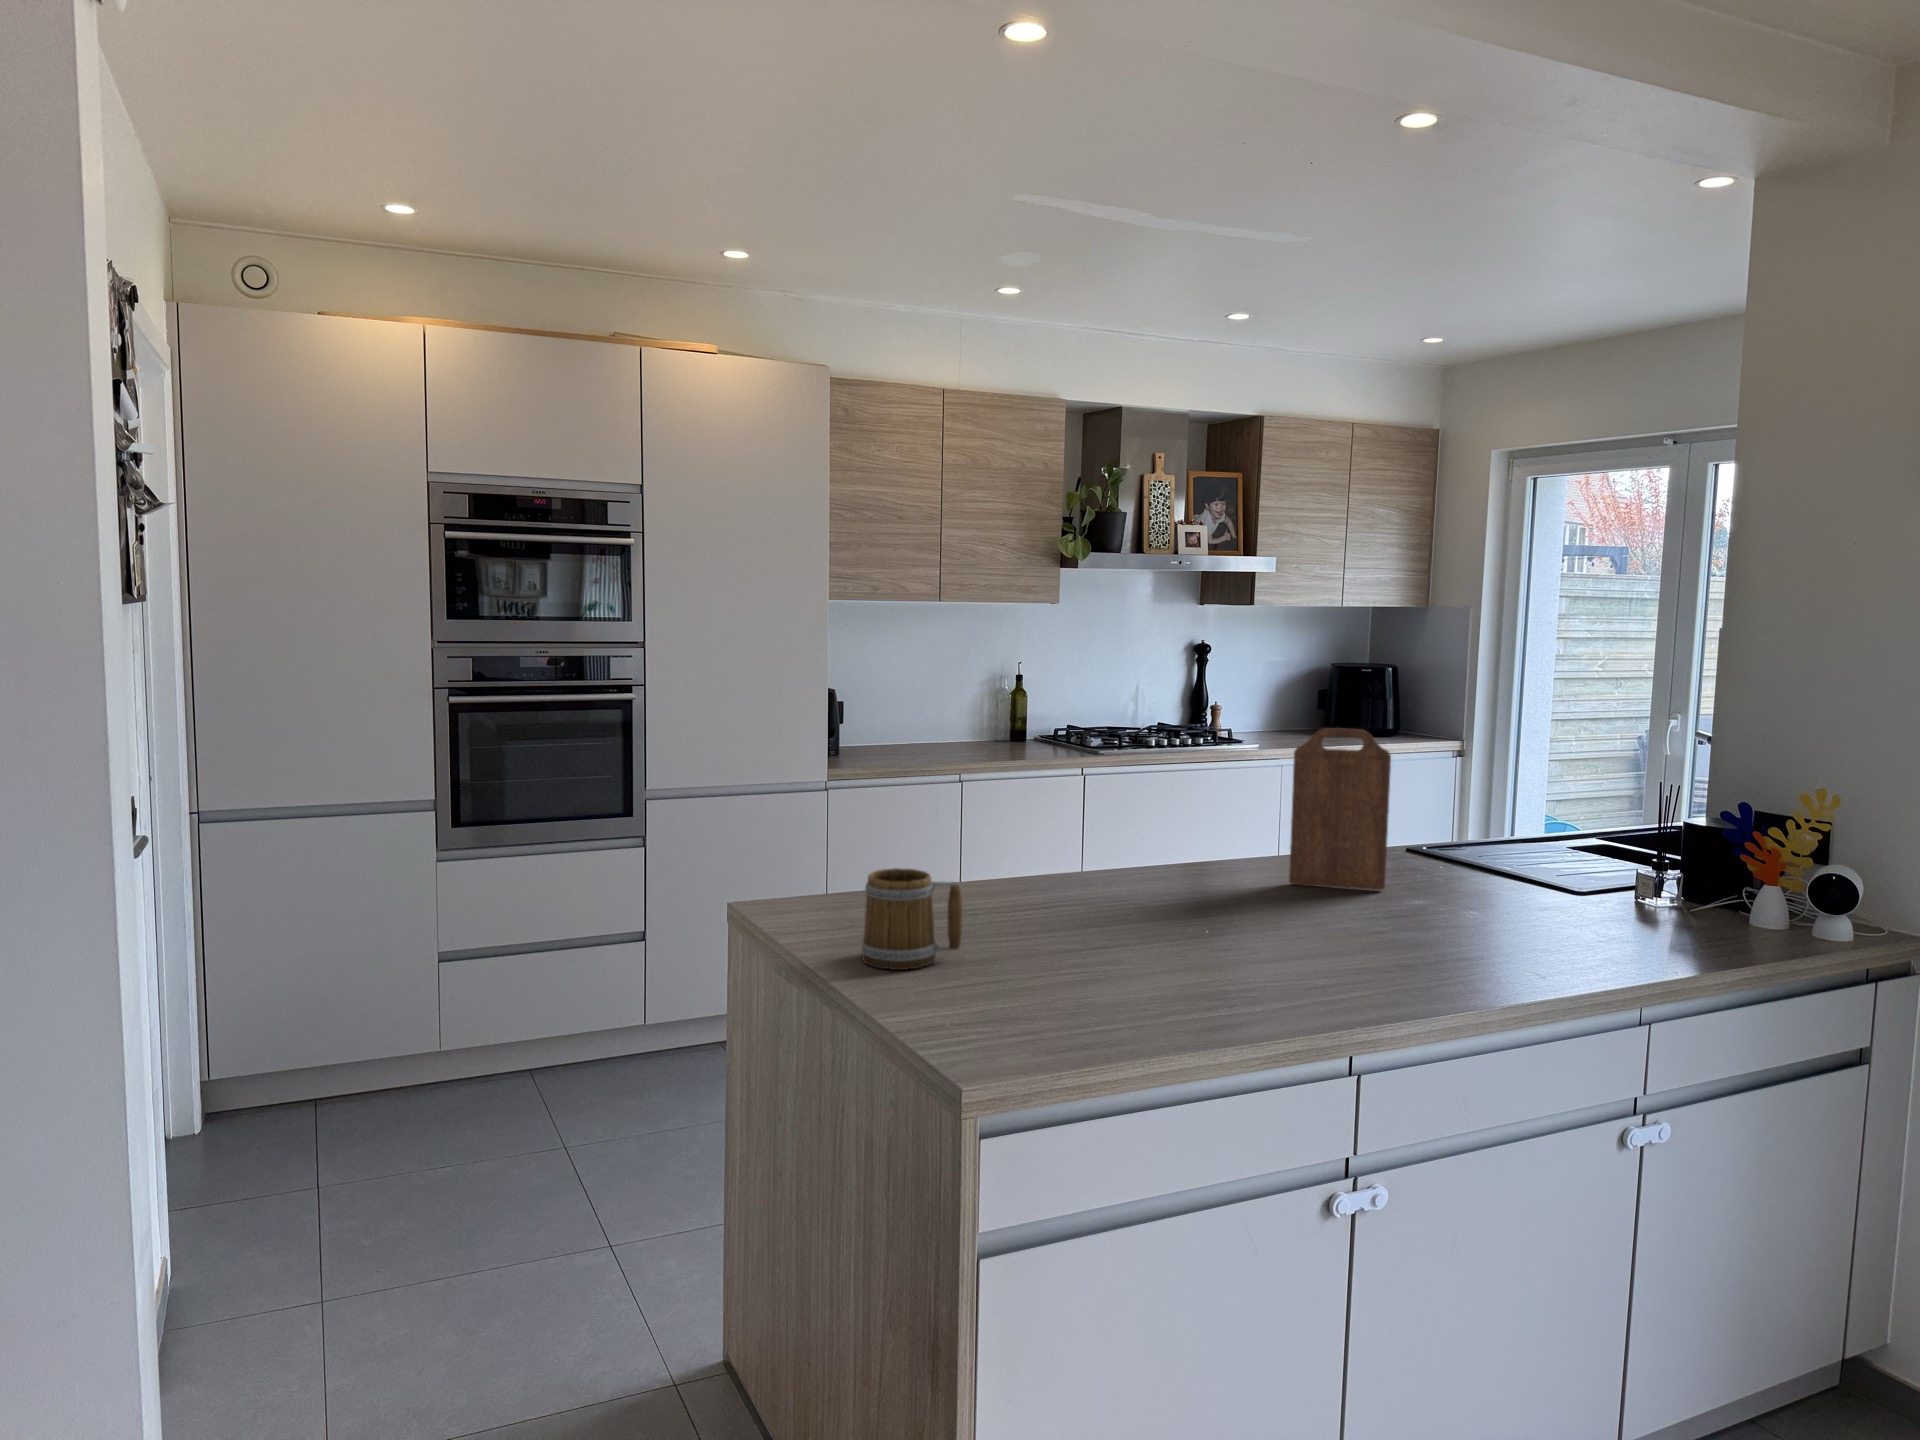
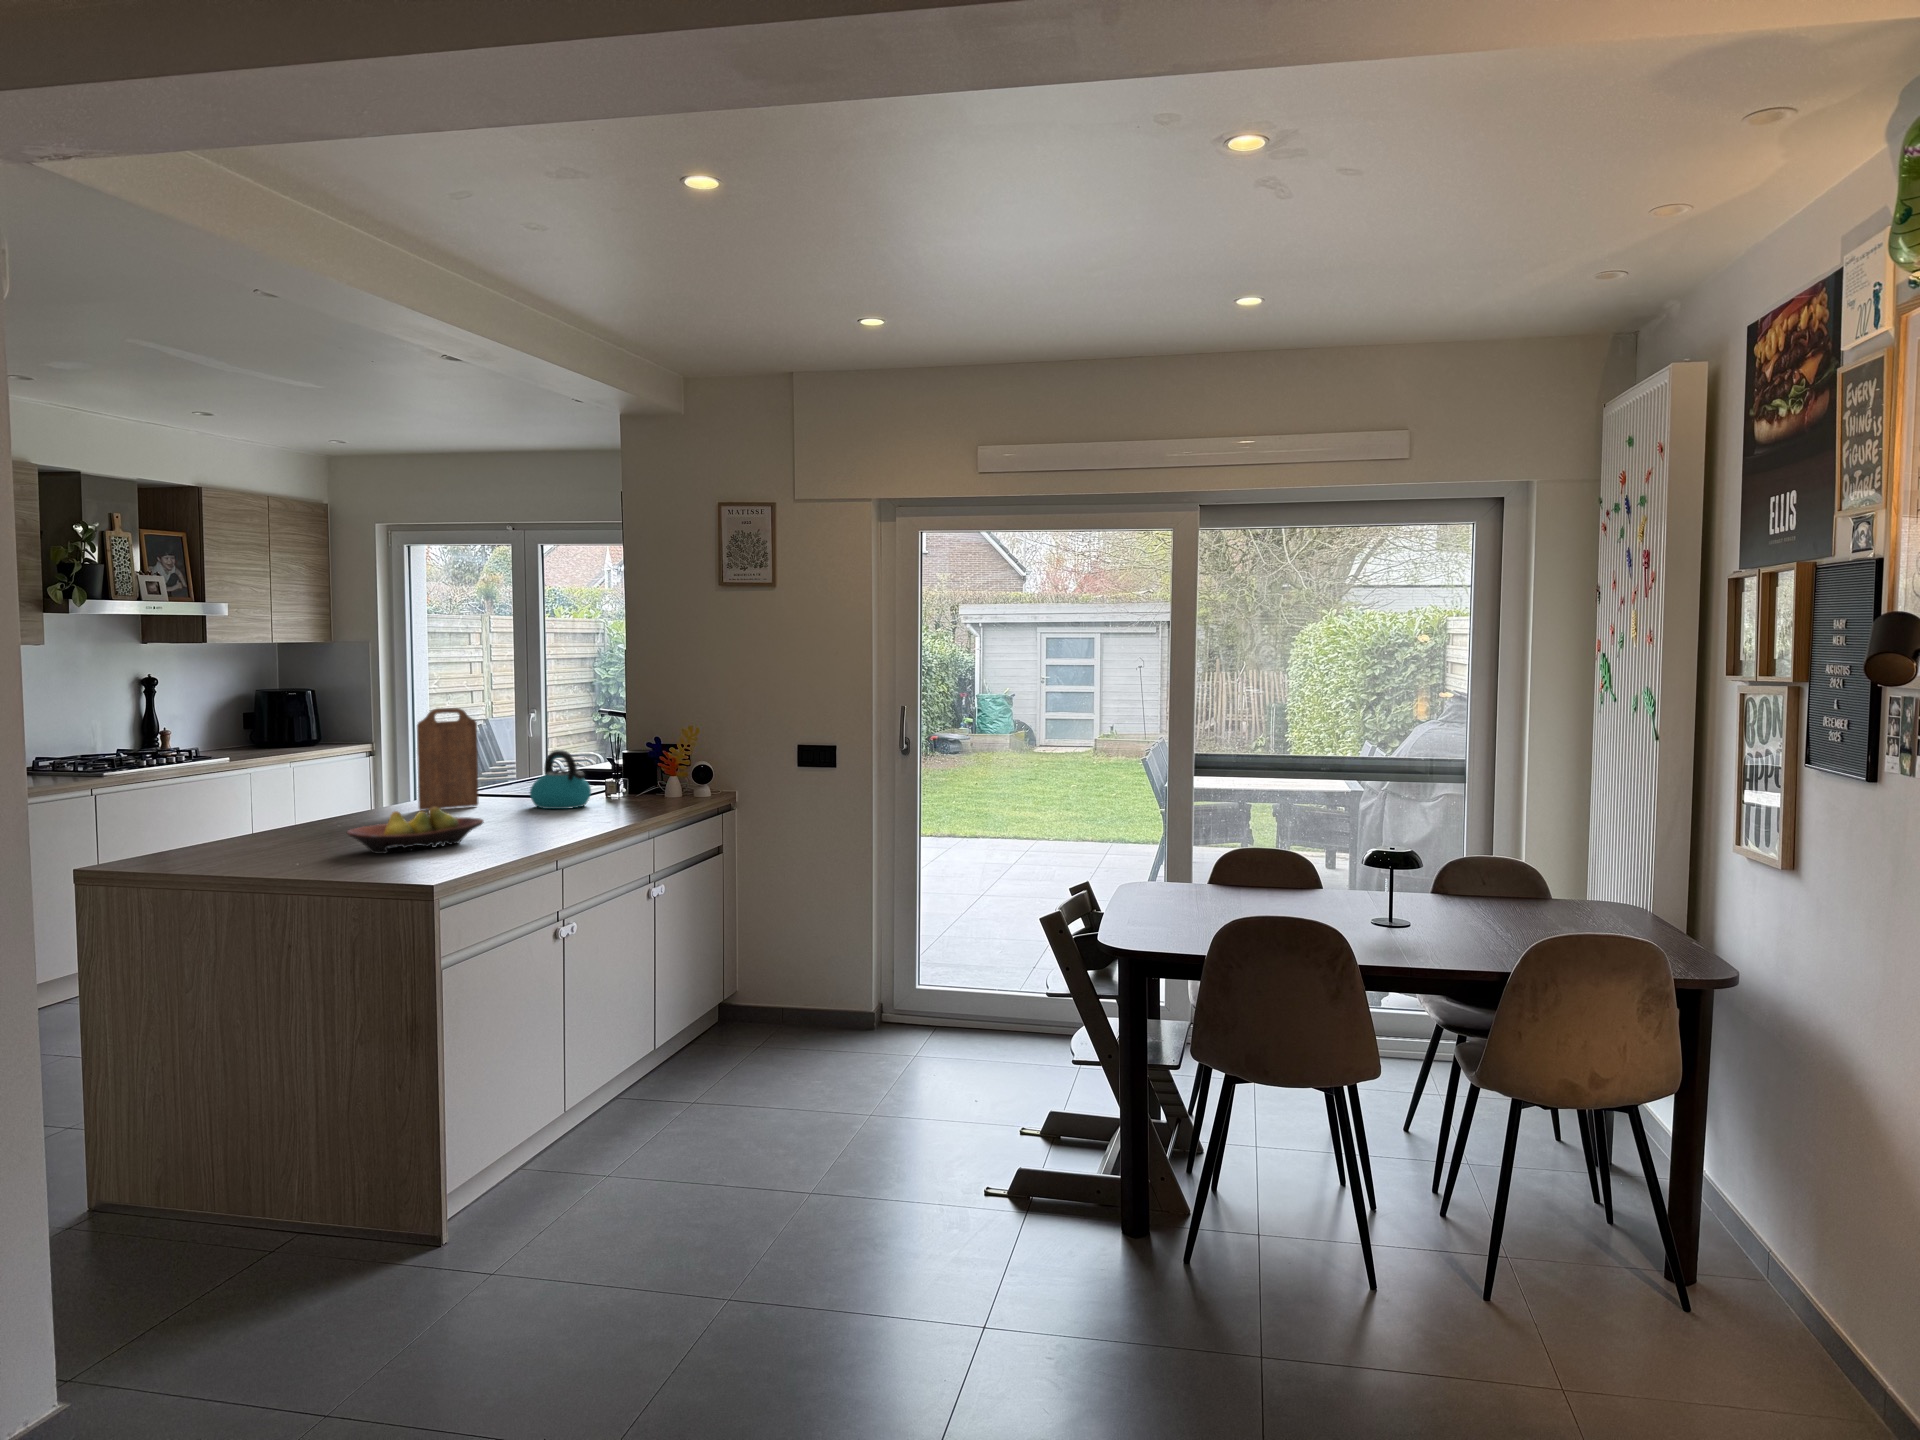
kettle: none [1457,820,1570,928] -> present [530,750,591,809]
mug: present [862,868,963,970] -> none [236,802,304,865]
fruit bowl: none [1013,914,1246,988] -> present [347,807,484,854]

